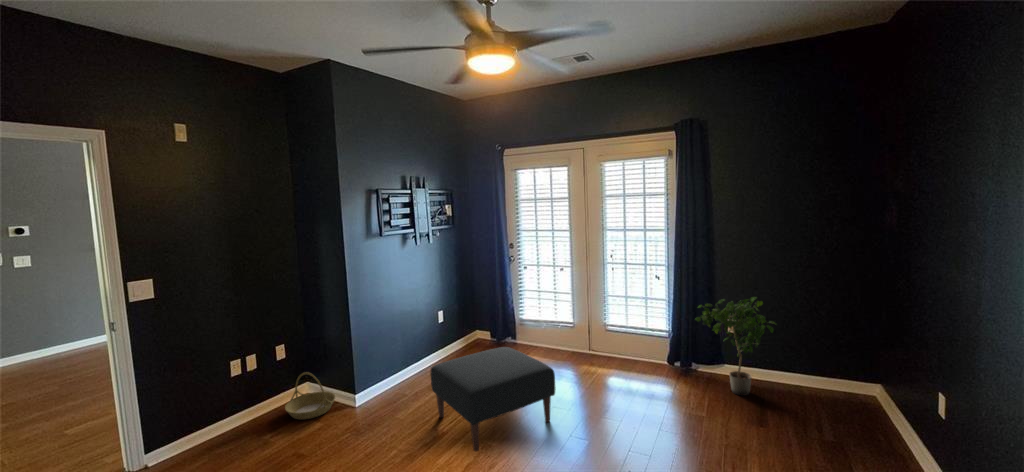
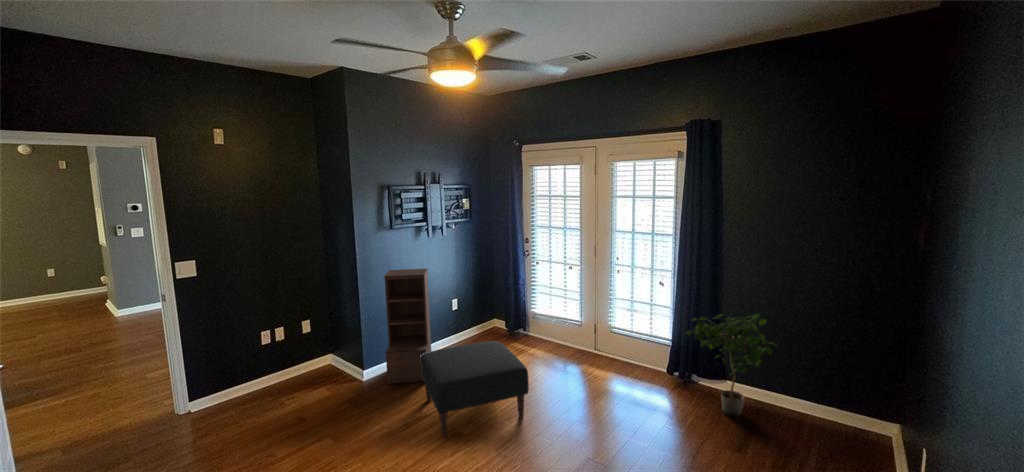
bookshelf: none [379,277,431,407] -> present [384,269,431,384]
basket: present [285,372,335,419] -> none [303,347,347,387]

